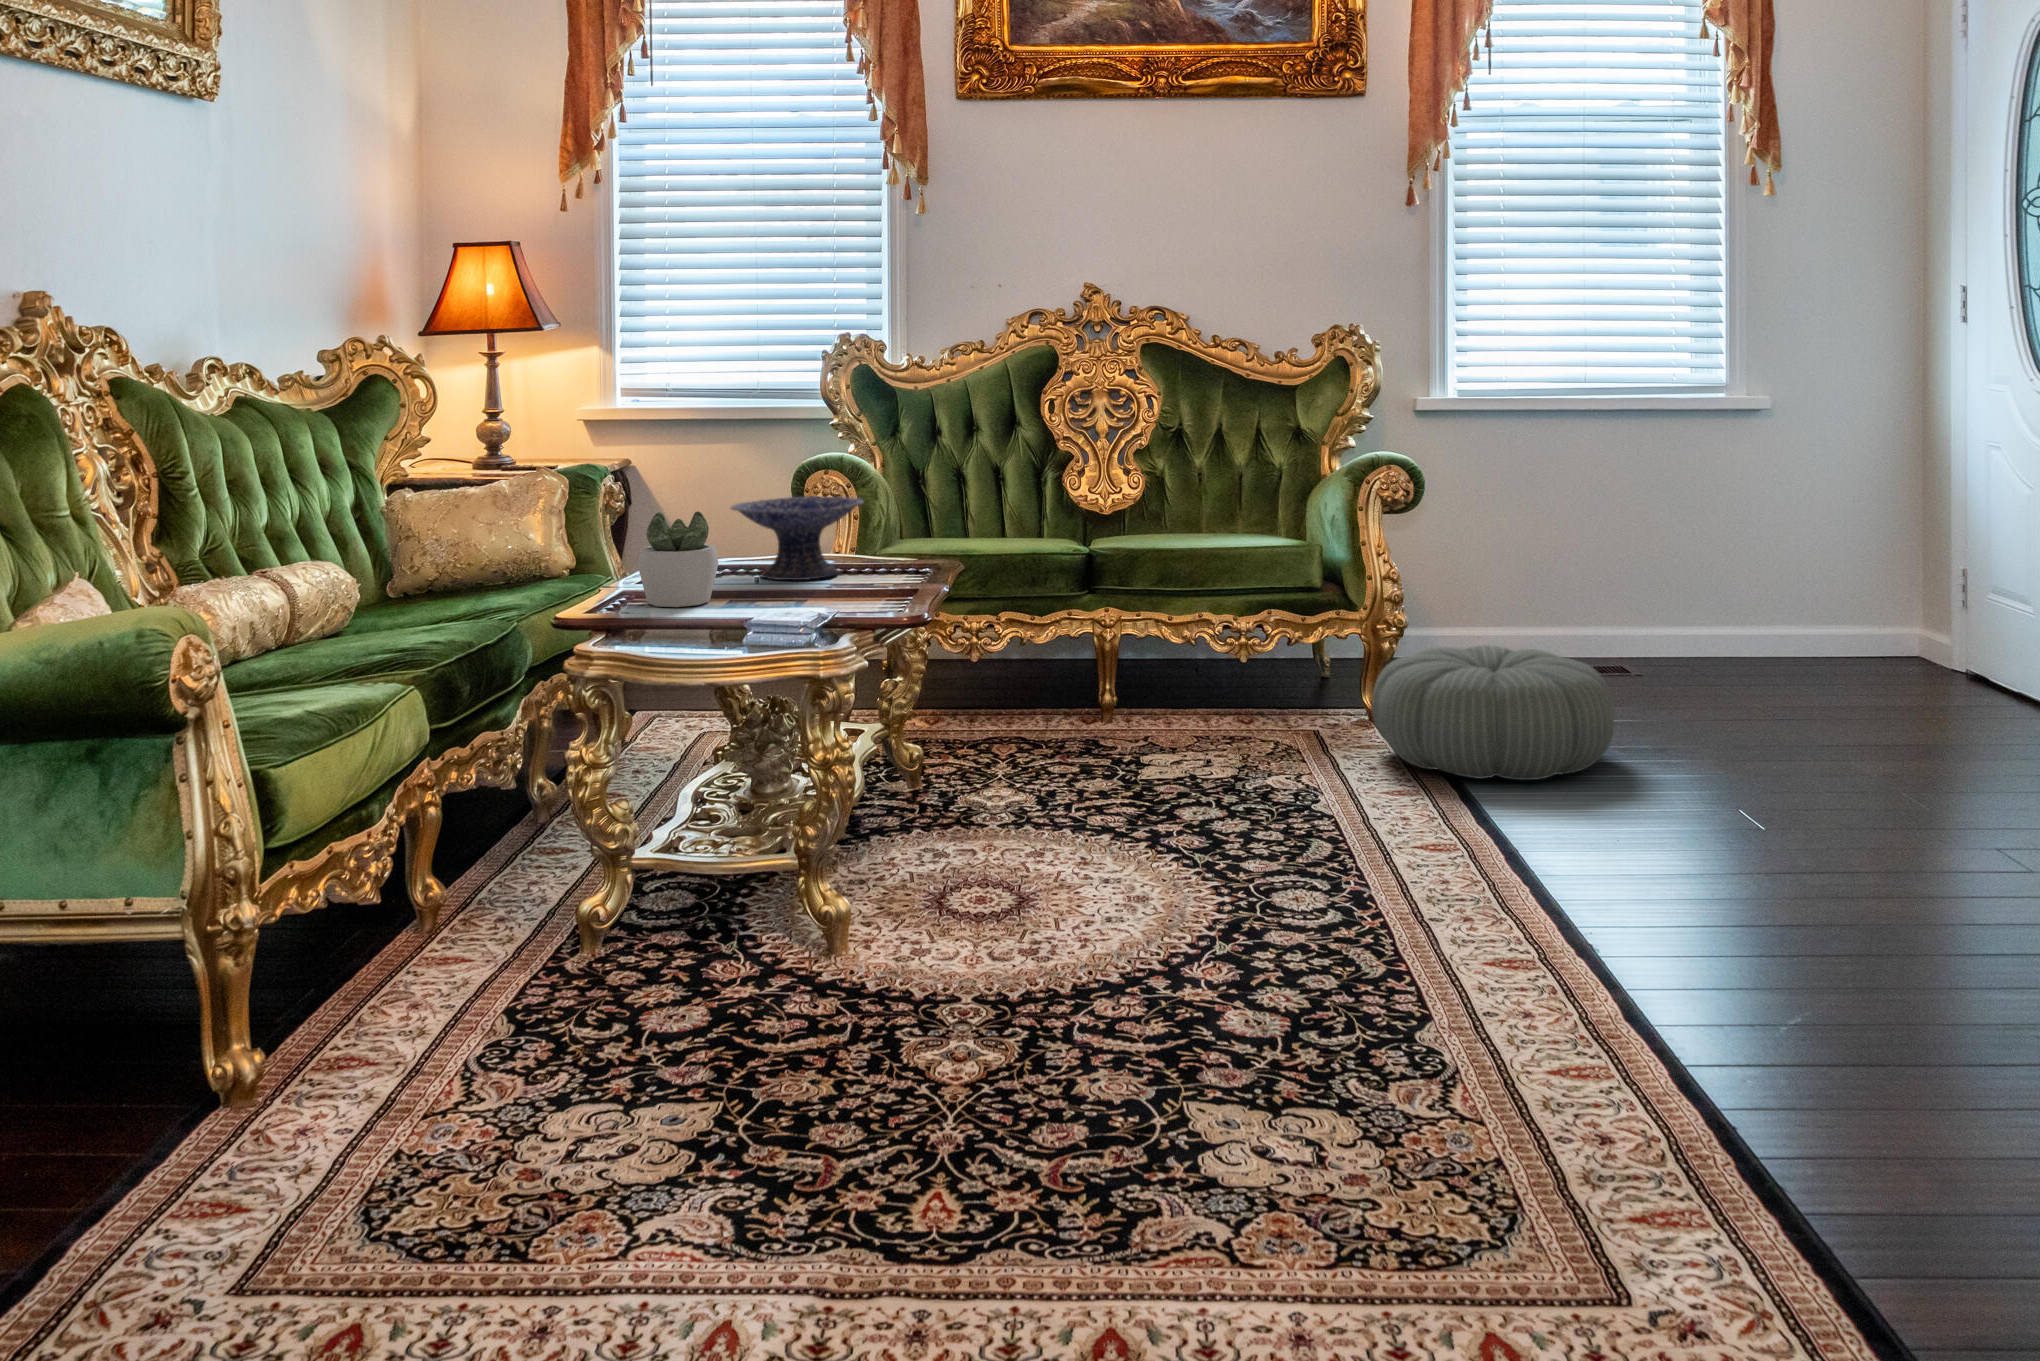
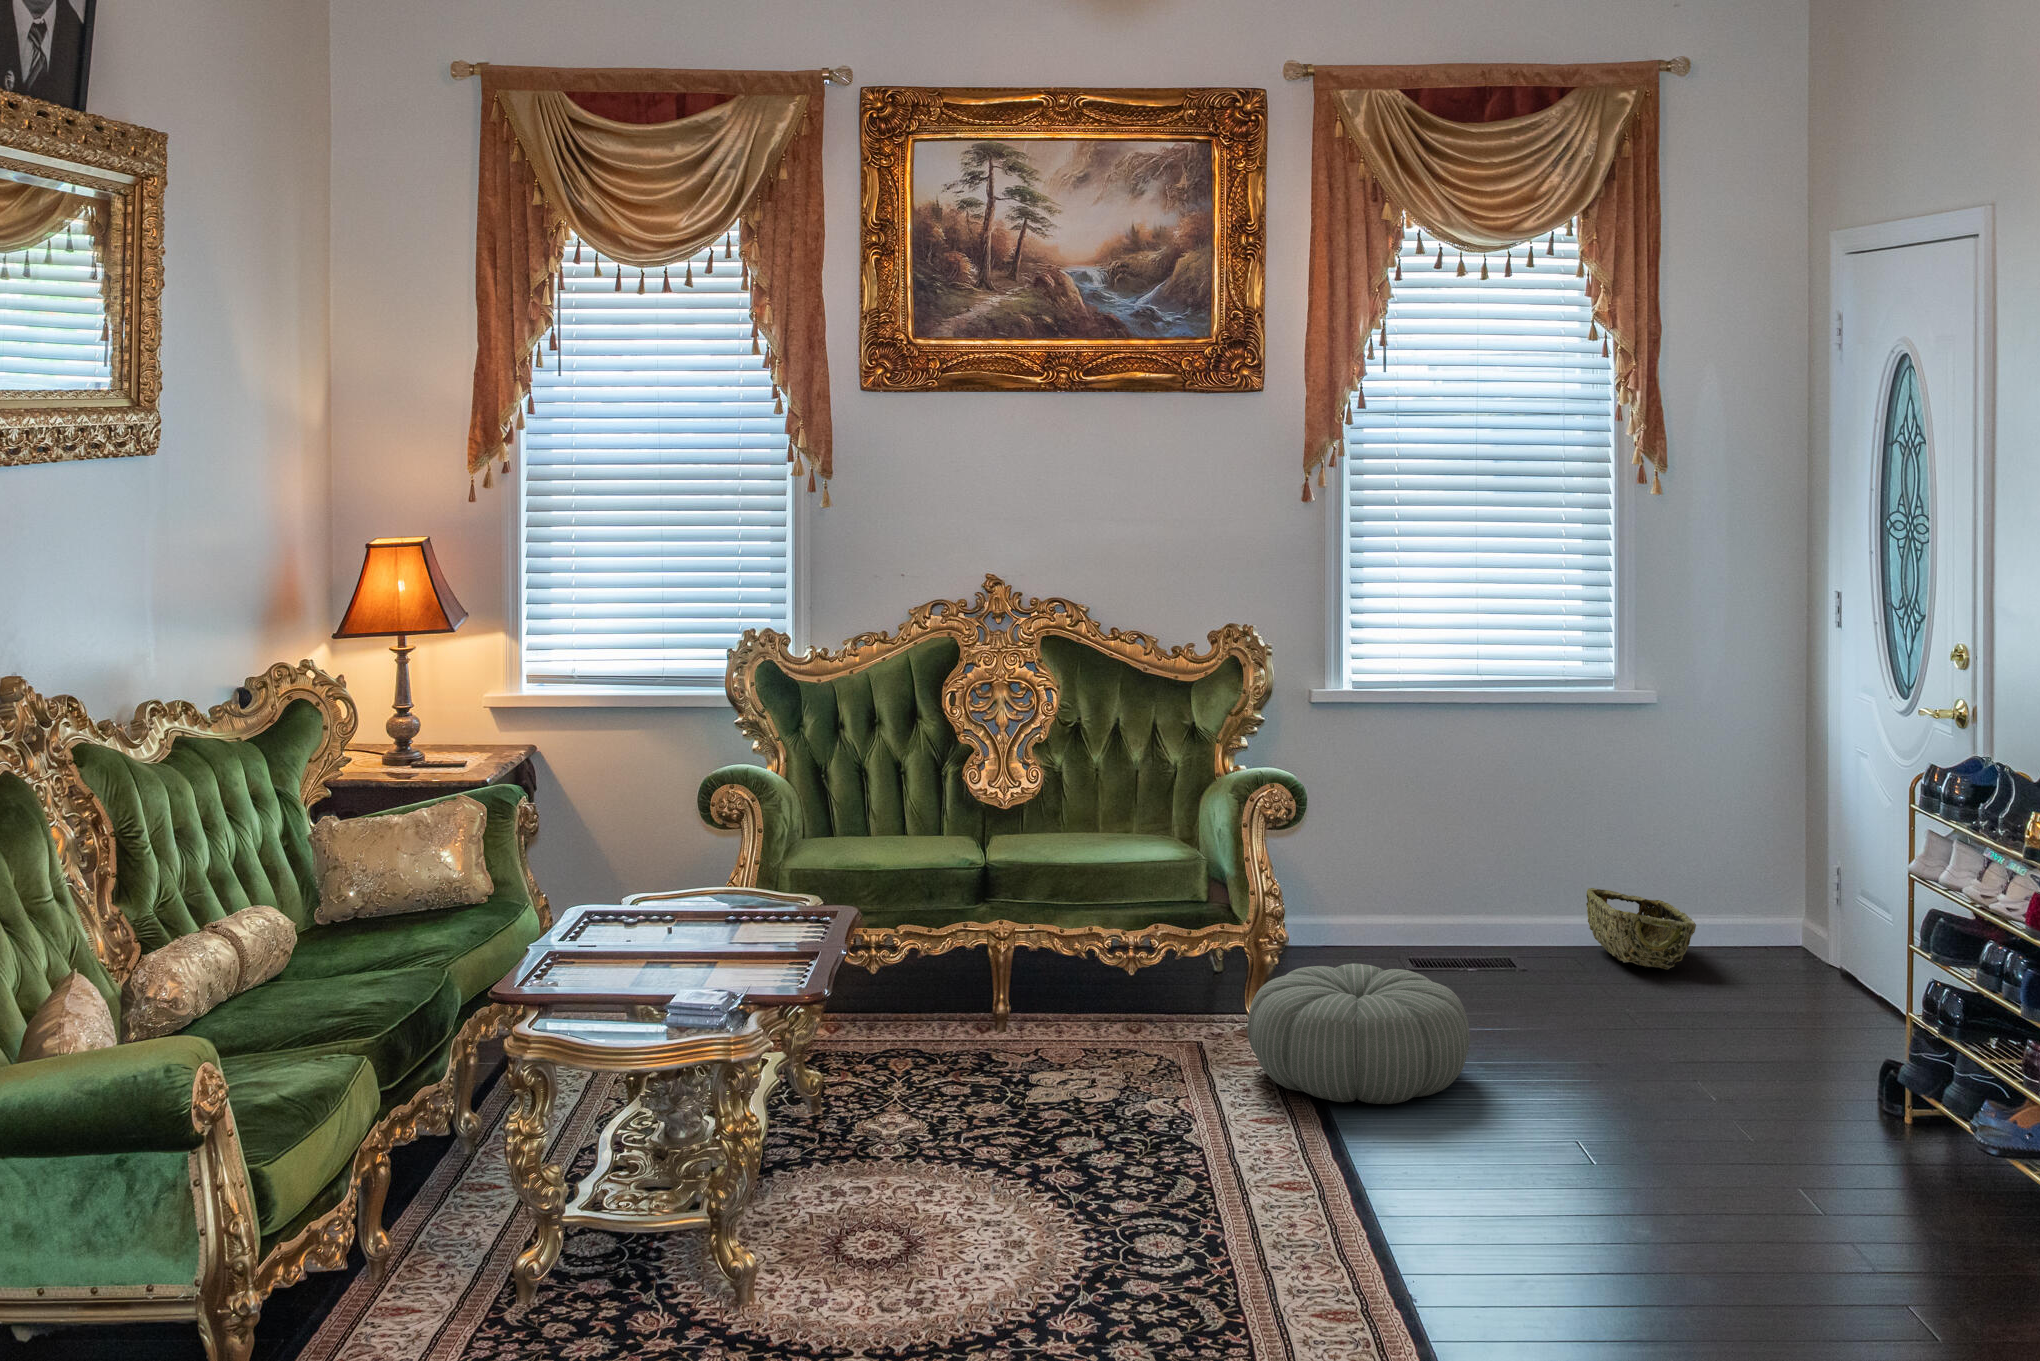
decorative bowl: present [731,496,864,580] -> none [648,843,774,932]
succulent plant: present [638,511,718,607] -> none [567,882,641,975]
woven basket: none [1704,599,1827,674] -> present [1586,888,1696,970]

